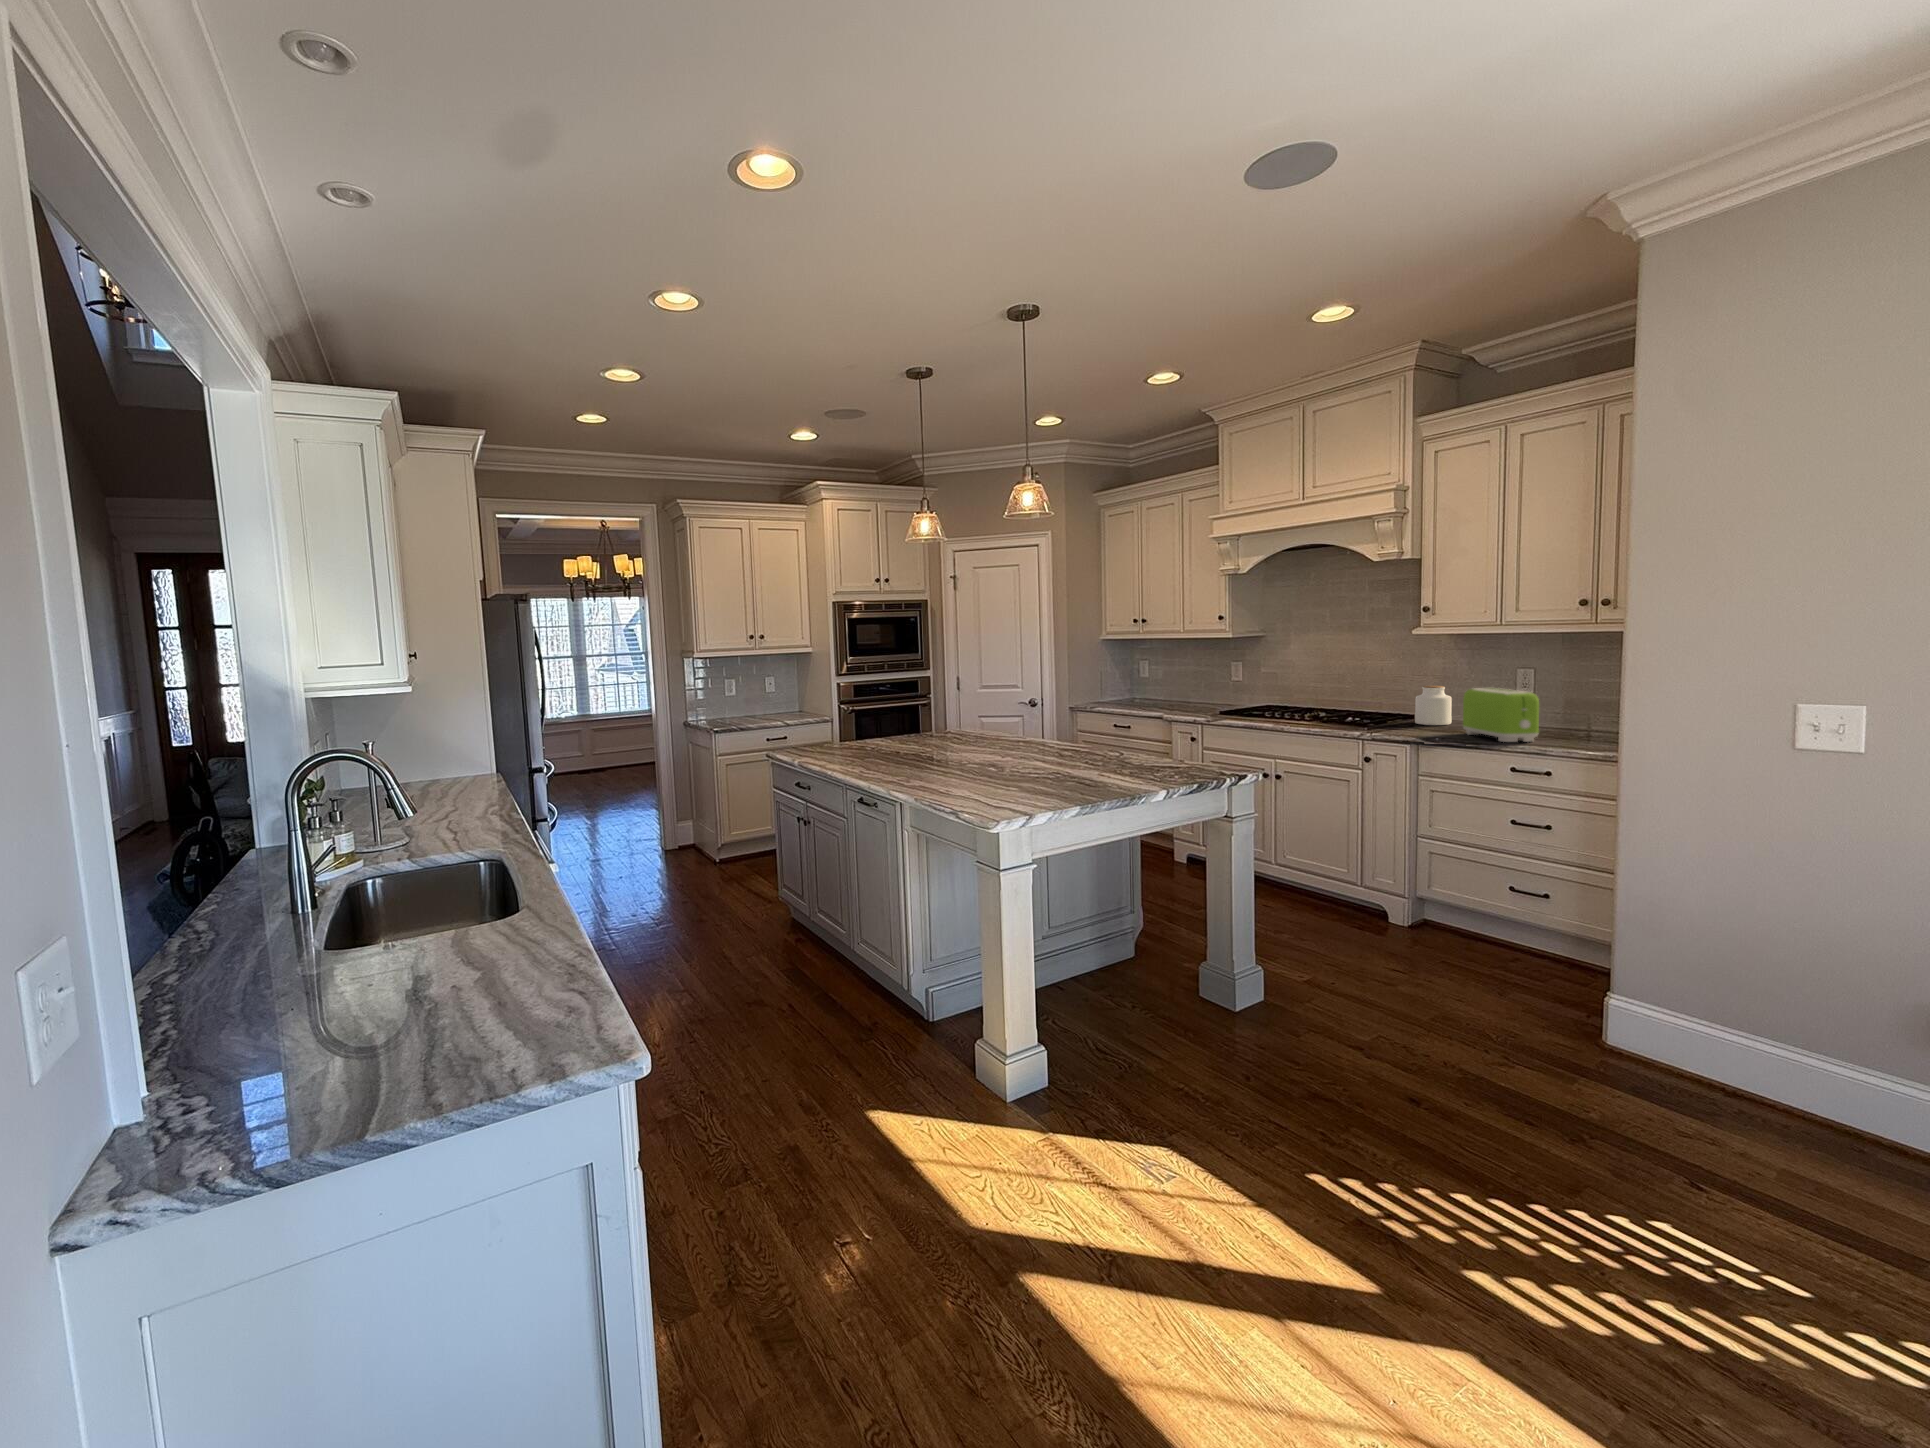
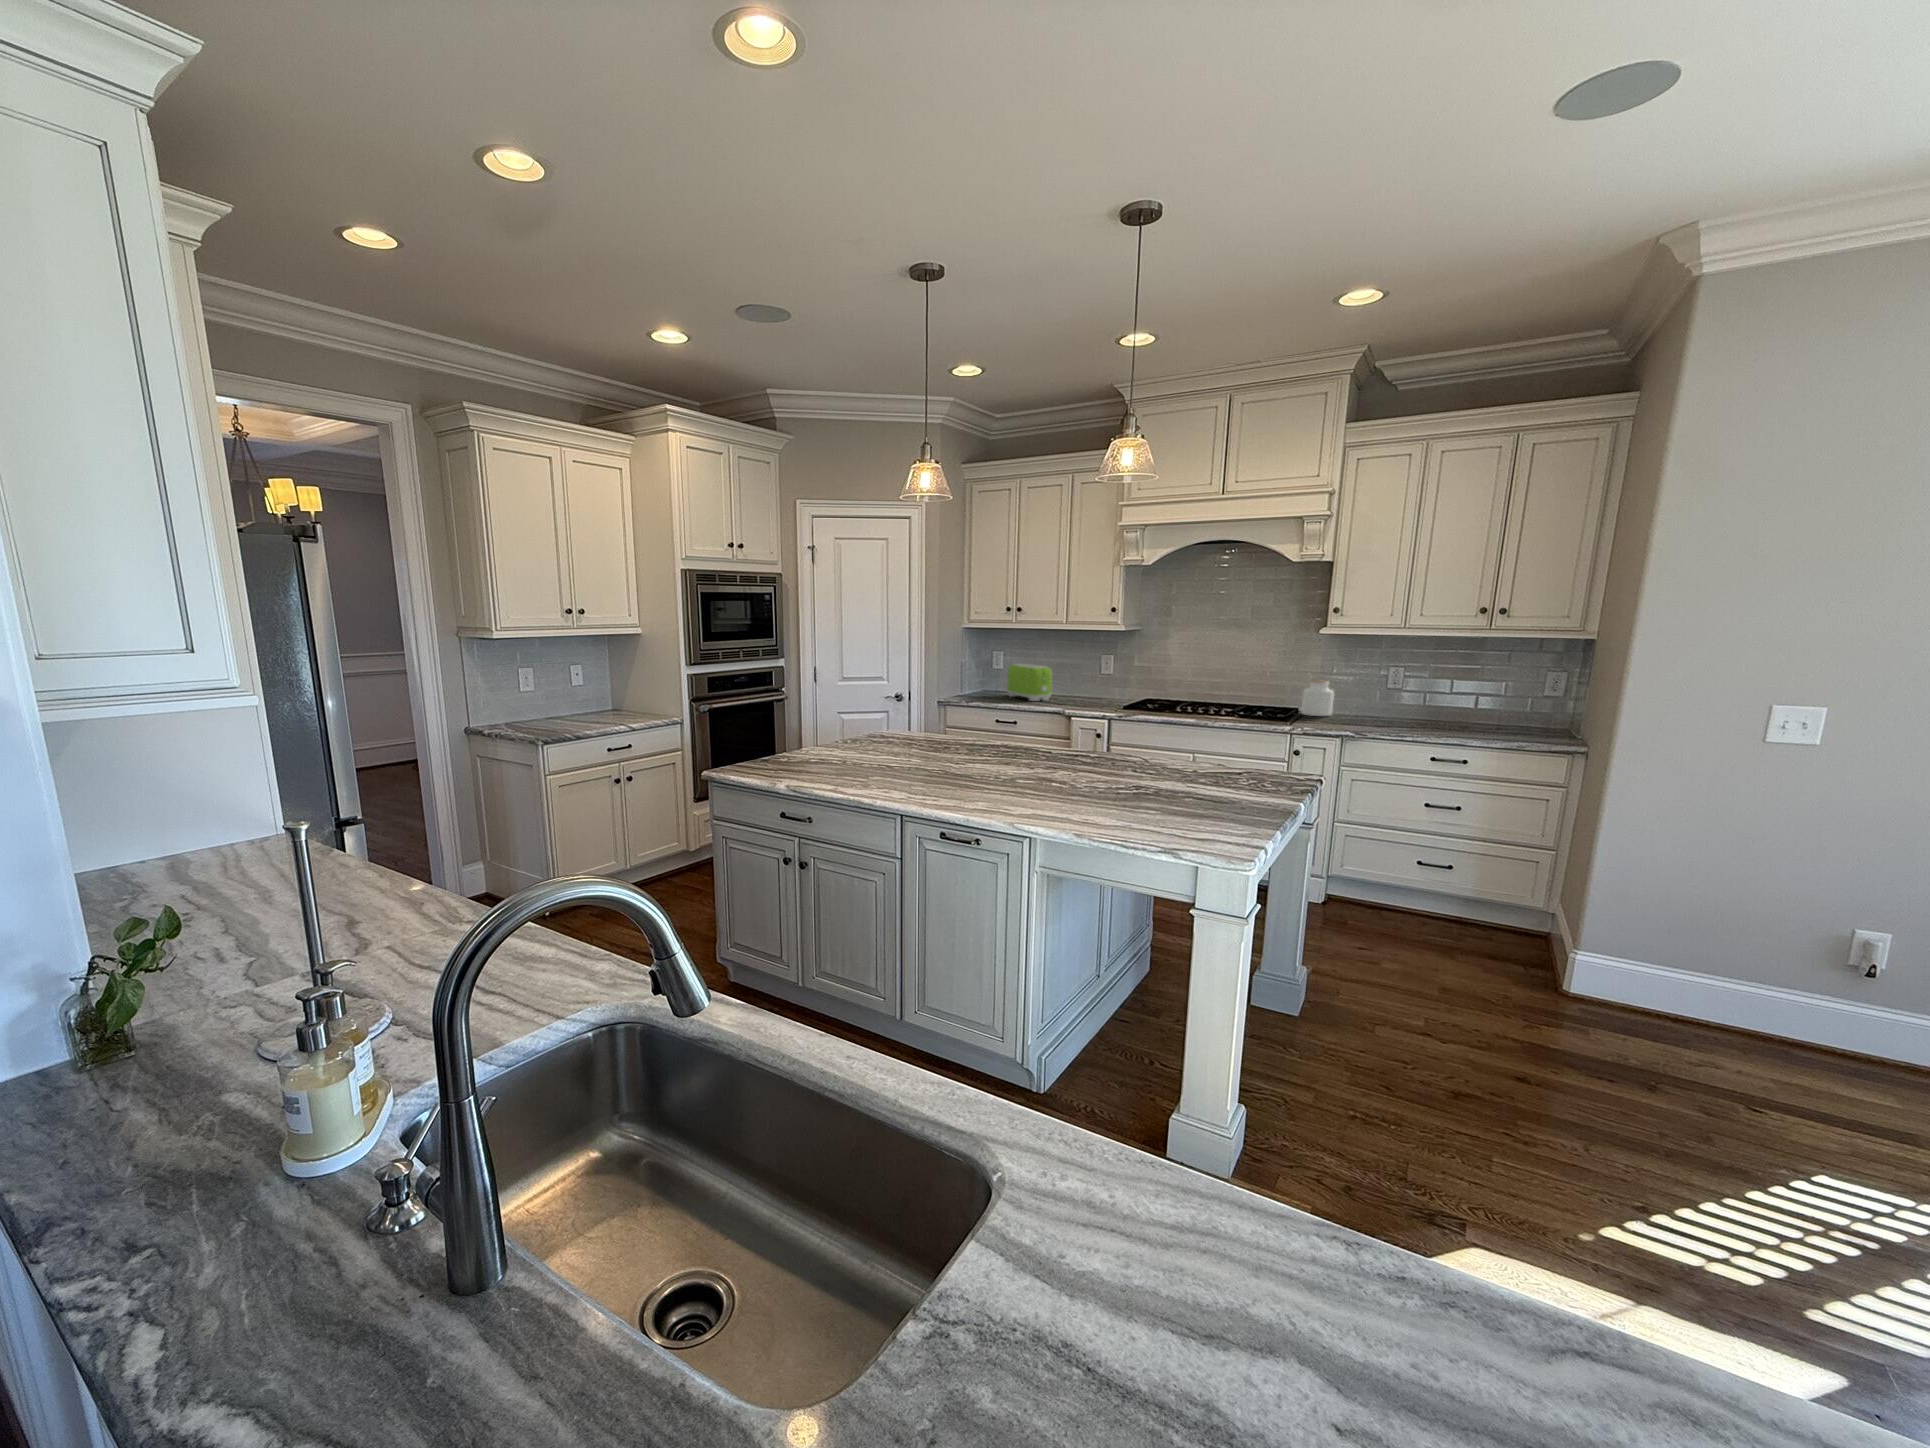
toaster: present [1463,688,1539,742] -> present [1007,664,1052,701]

